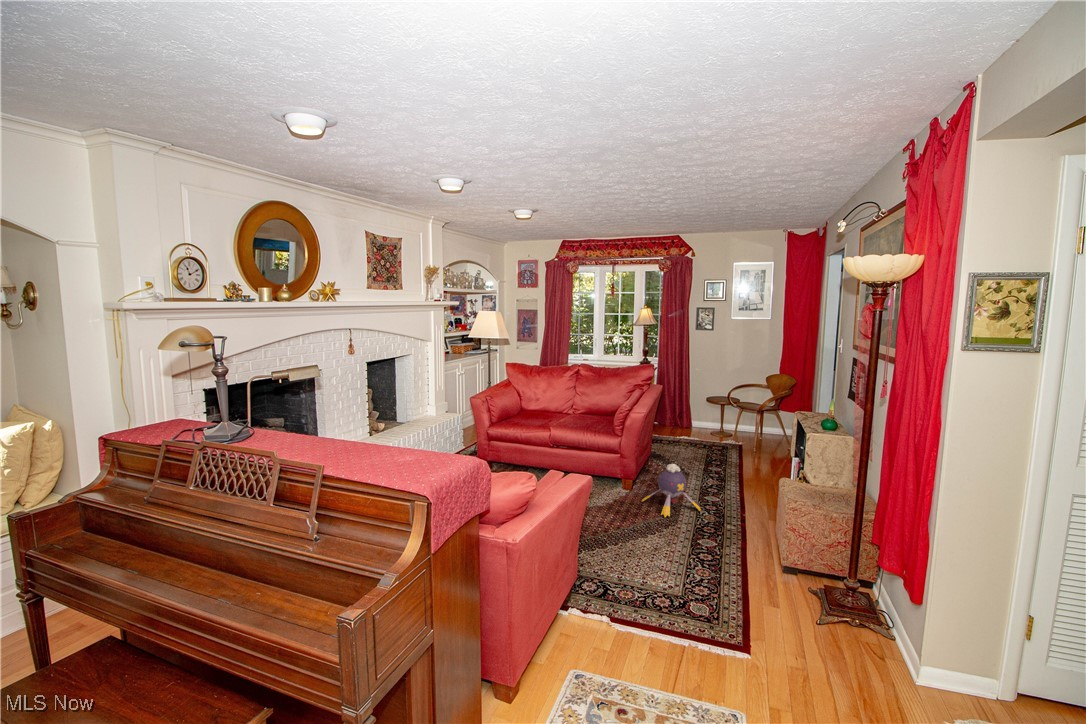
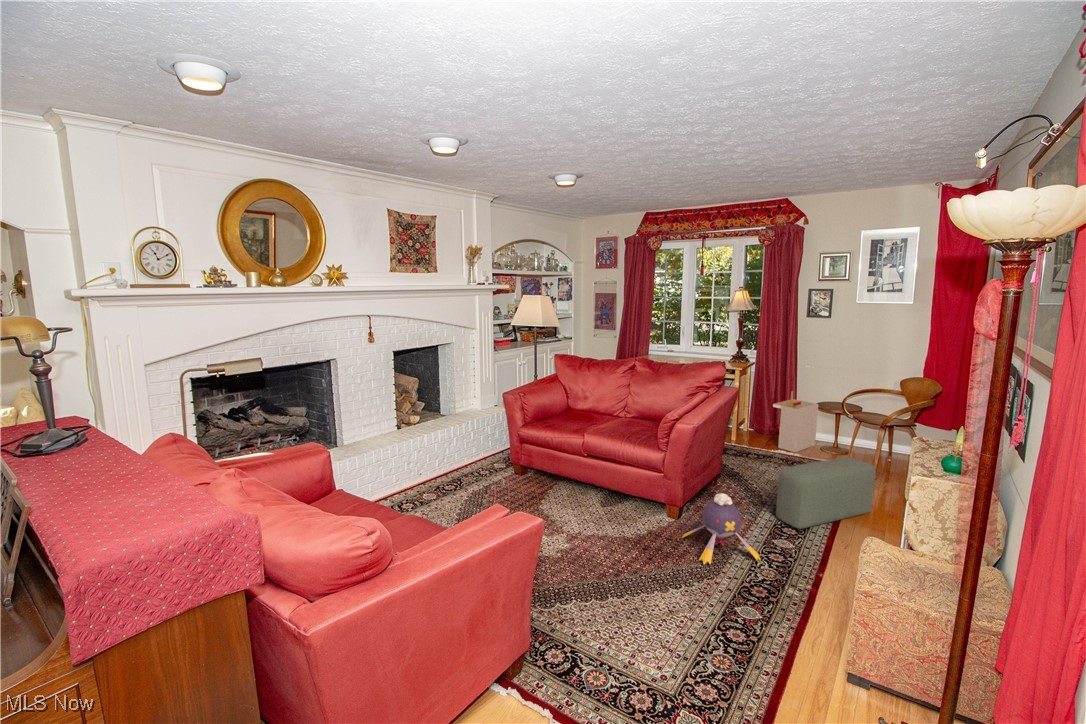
storage bin: none [676,389,708,437] -> present [773,391,818,452]
pouf: none [700,434,762,488] -> present [776,457,876,529]

